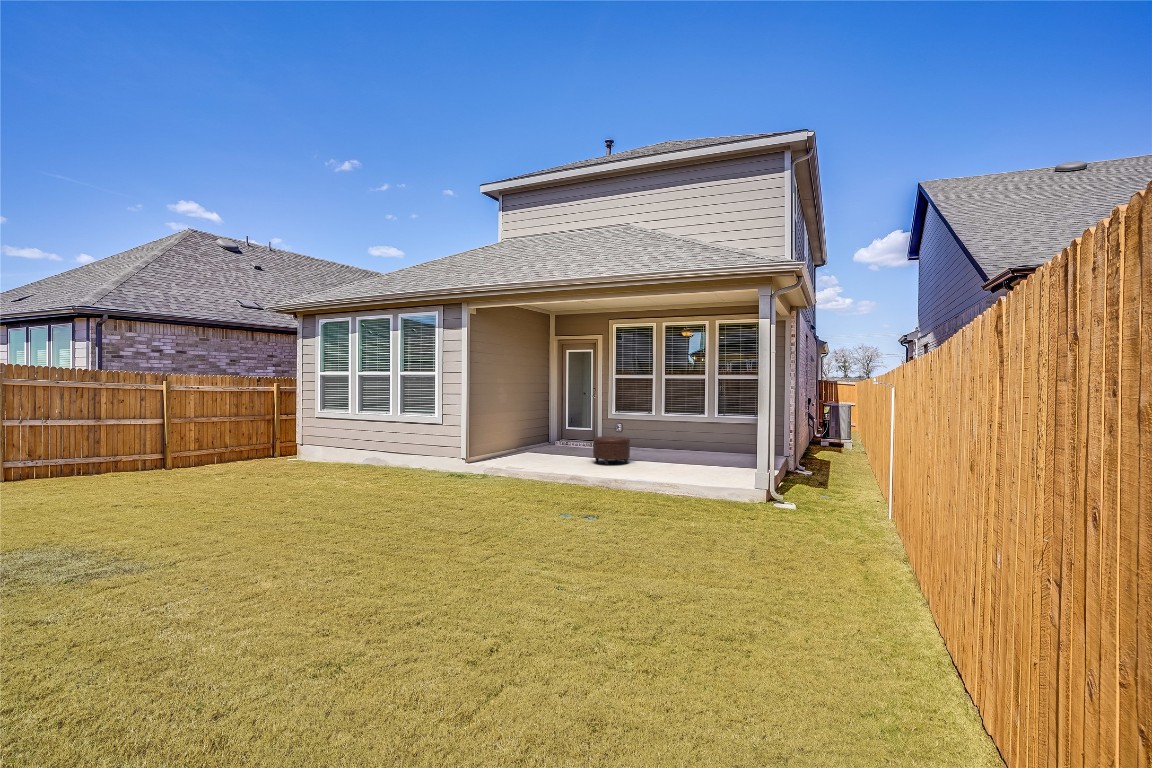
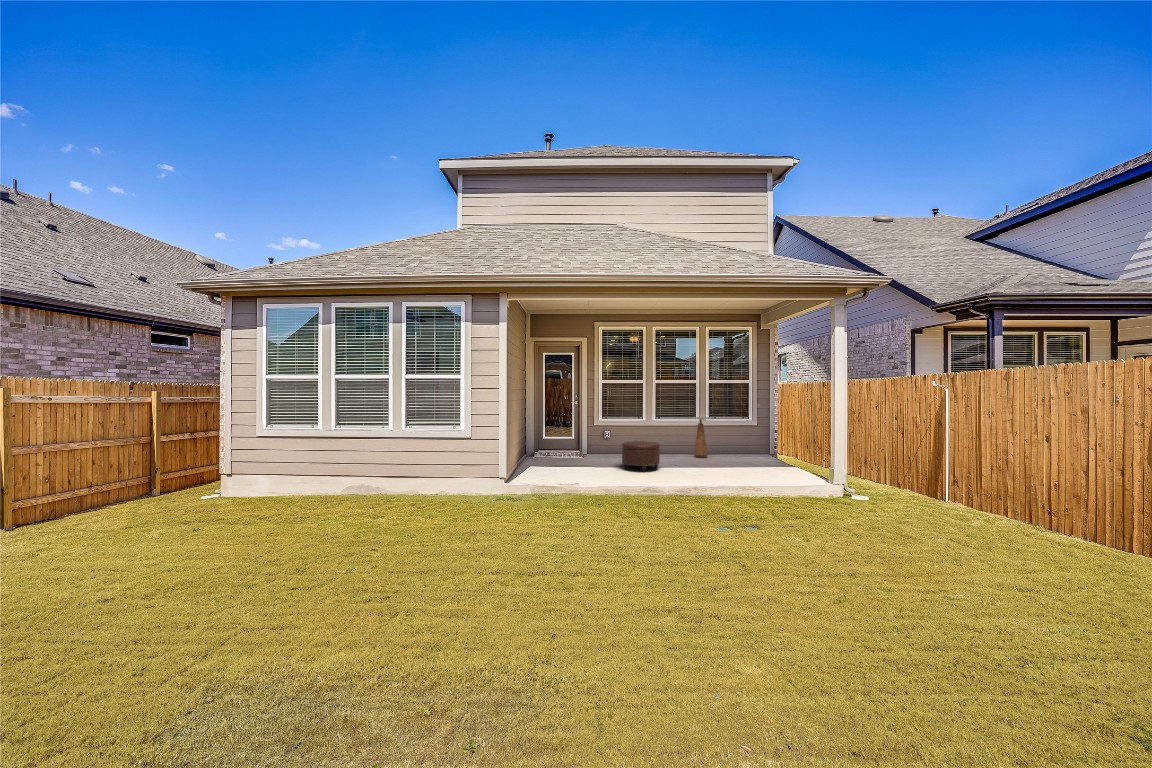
side table: none [688,415,717,458] -> present [688,417,714,458]

